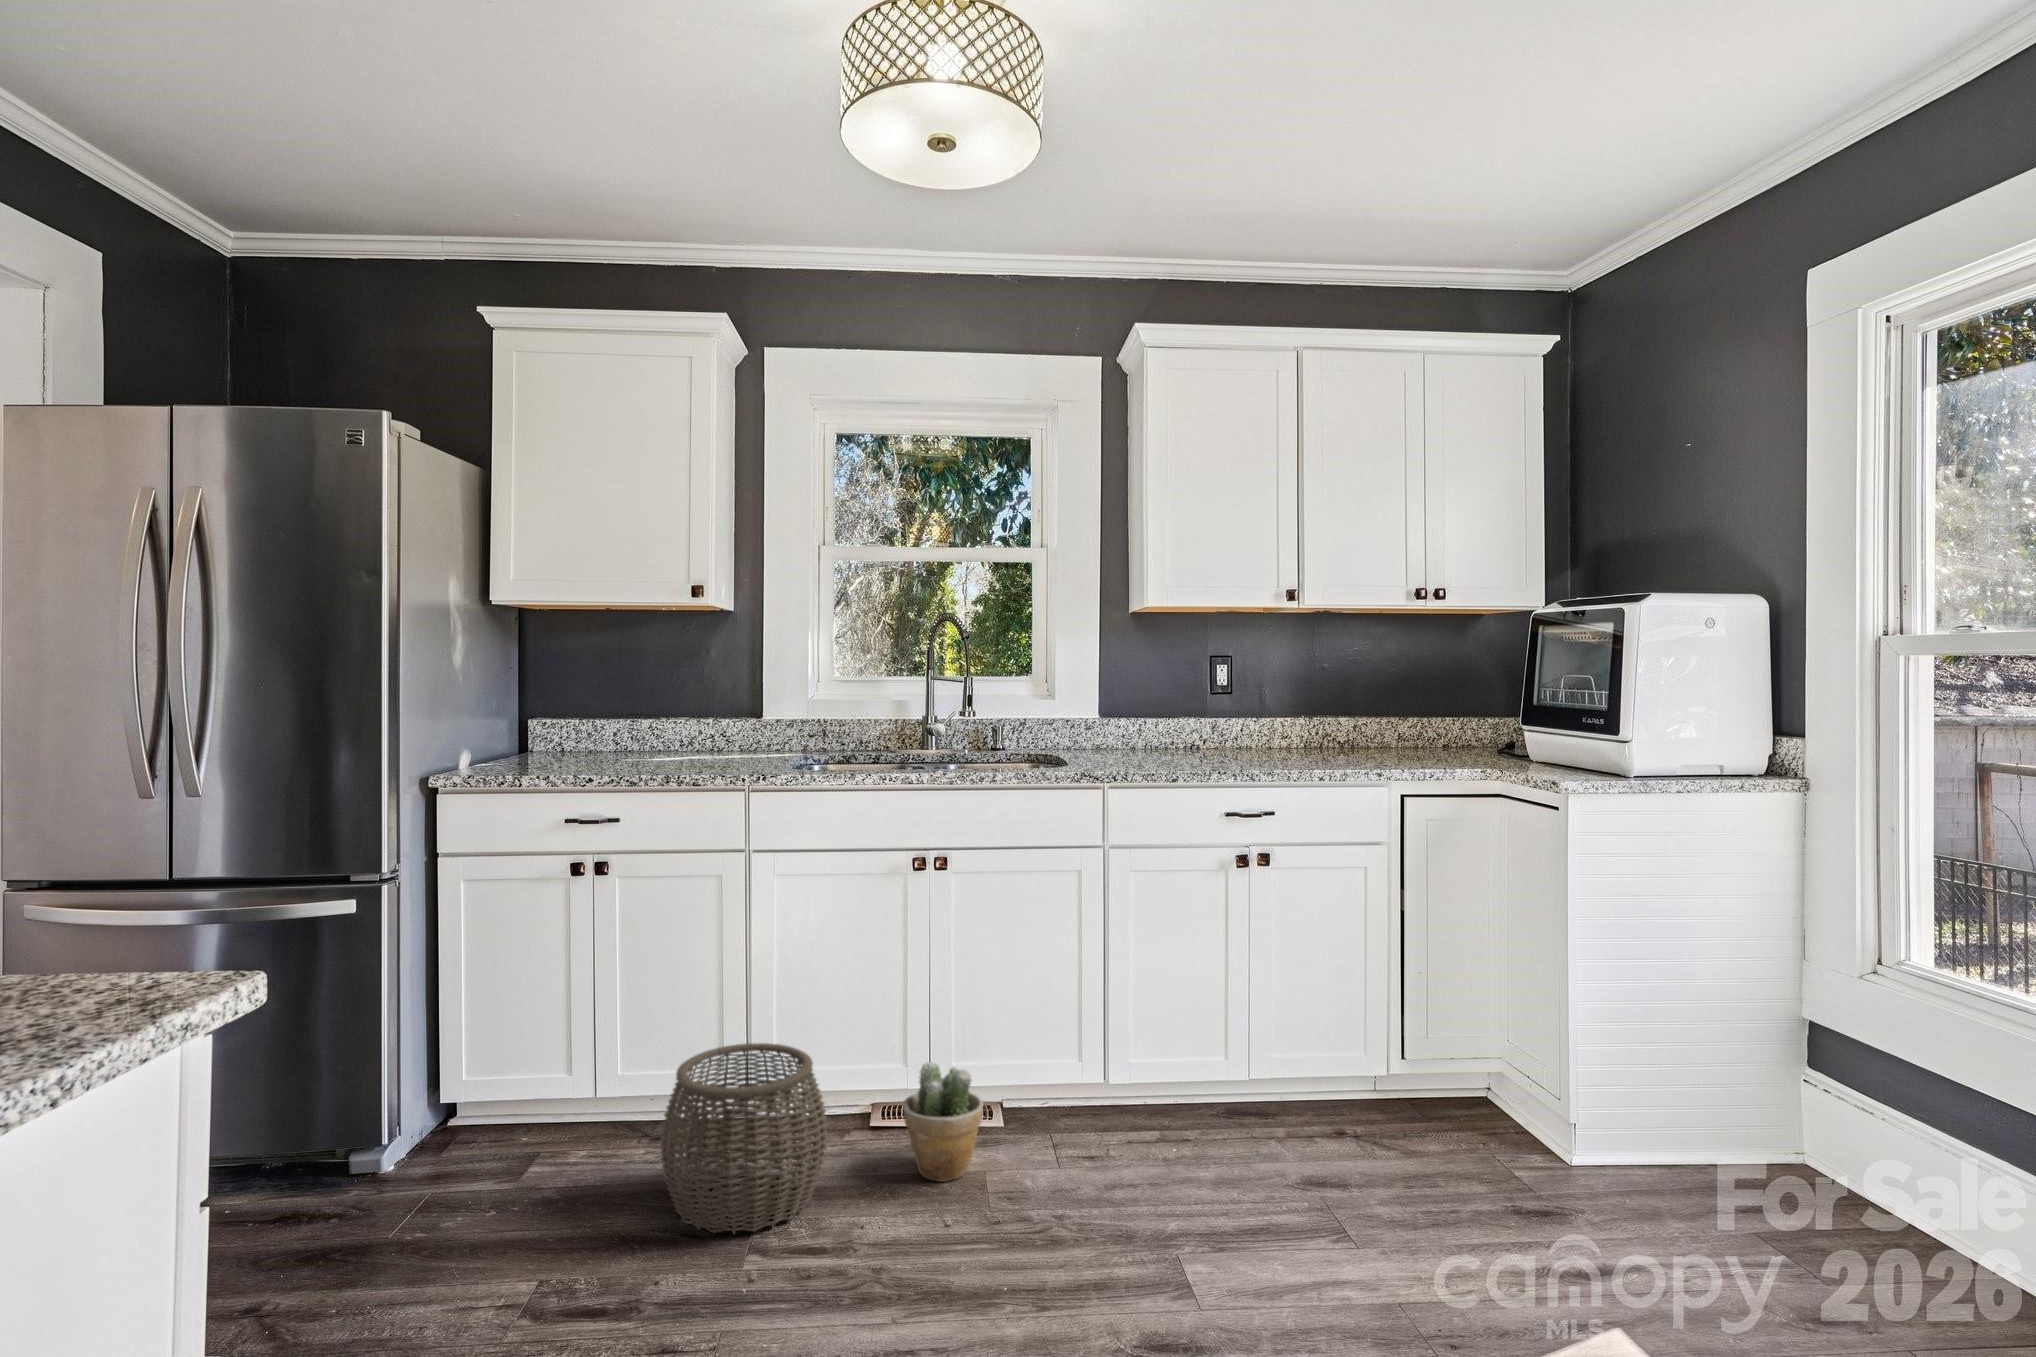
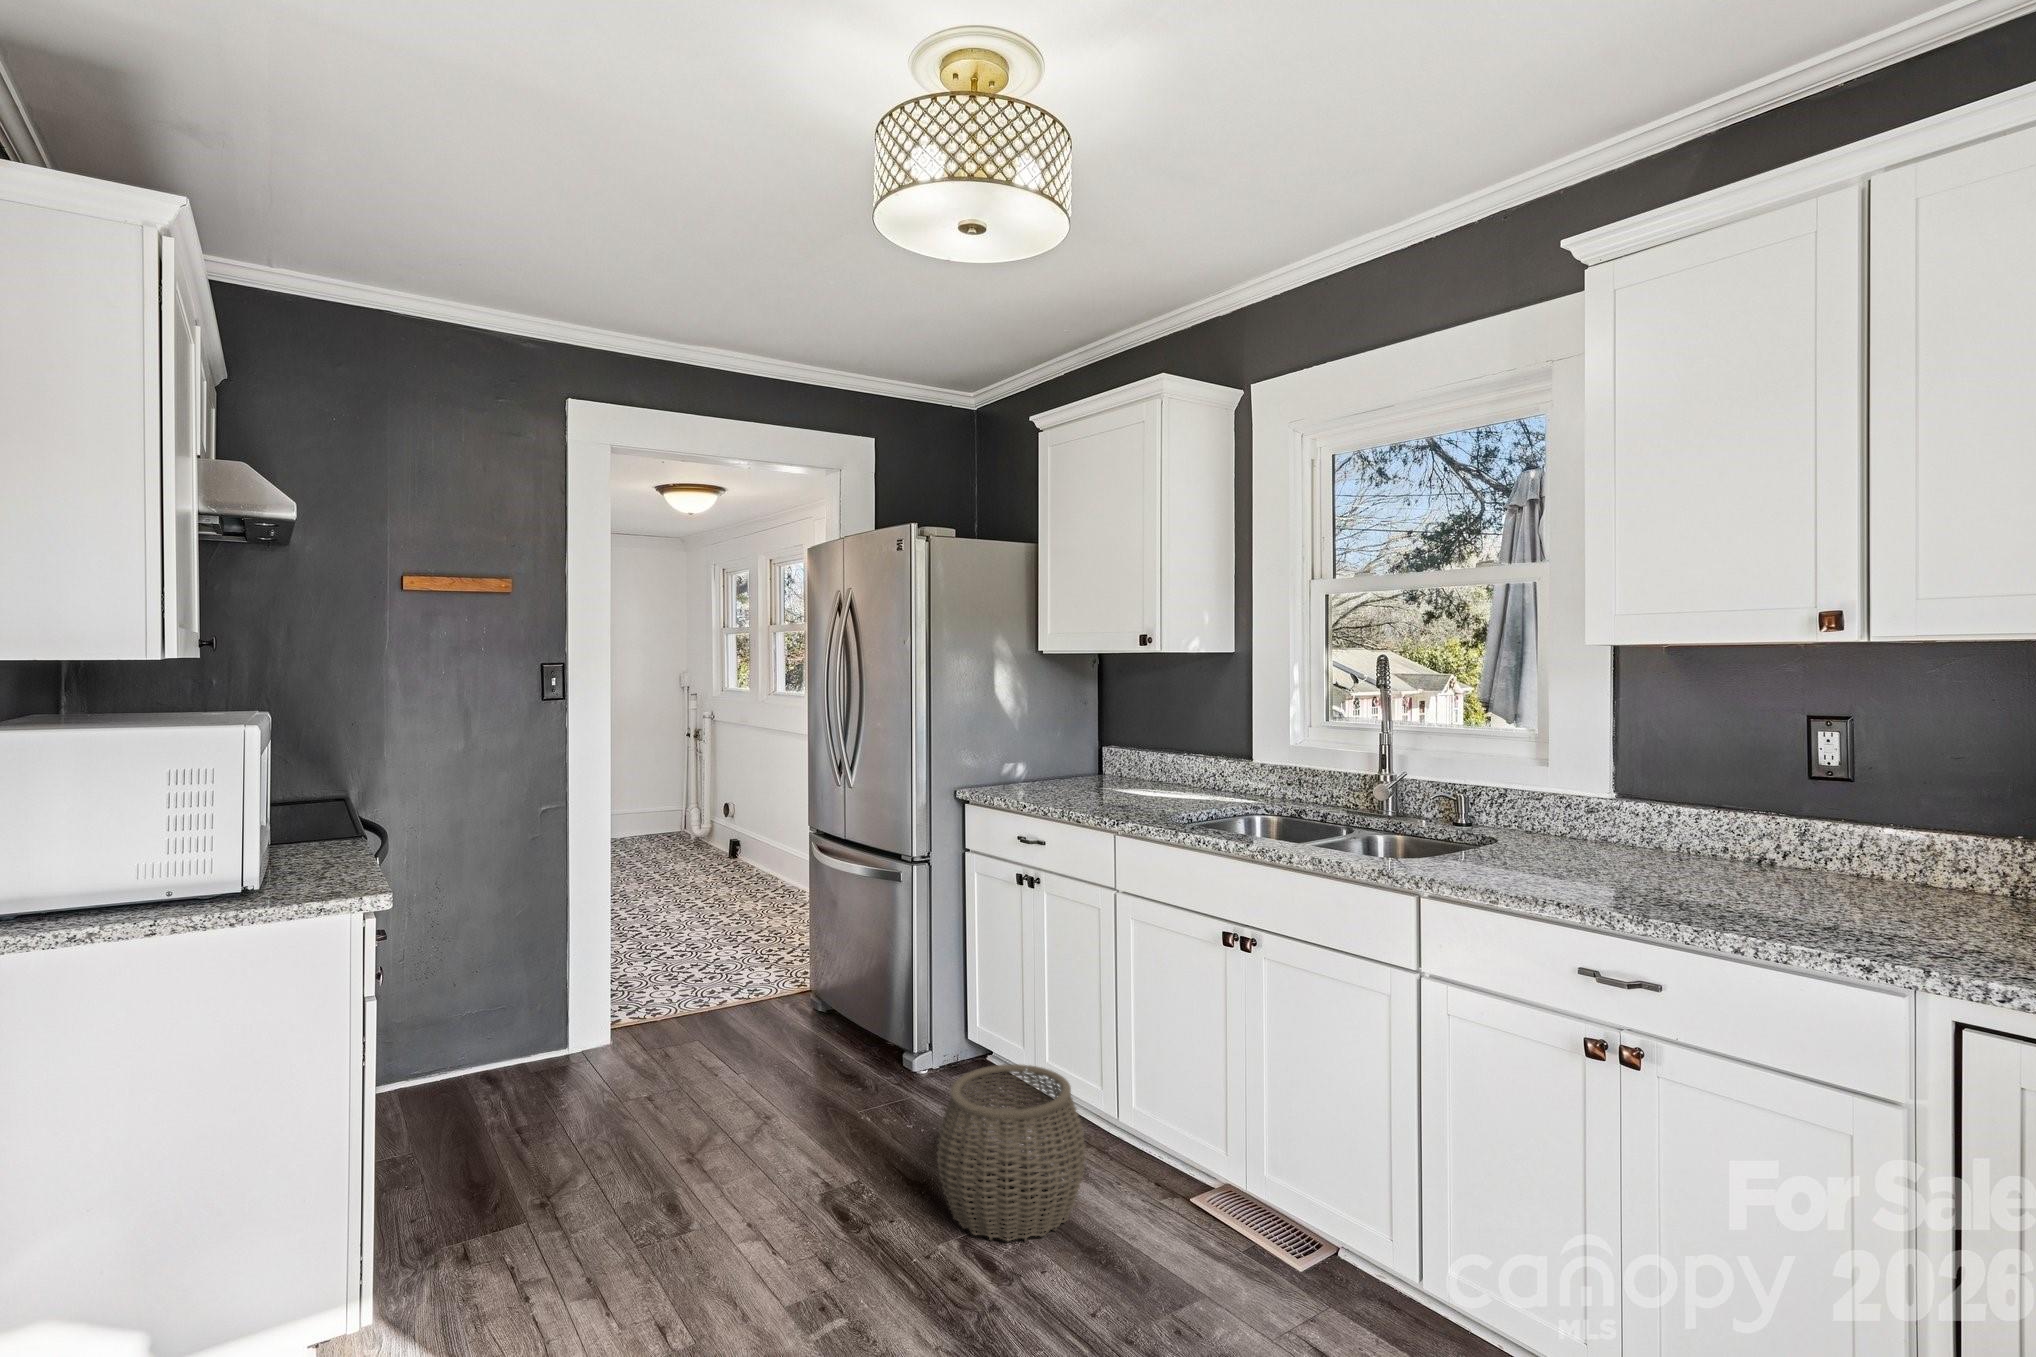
potted plant: present [903,1062,983,1182] -> none [1131,1156,1220,1294]

